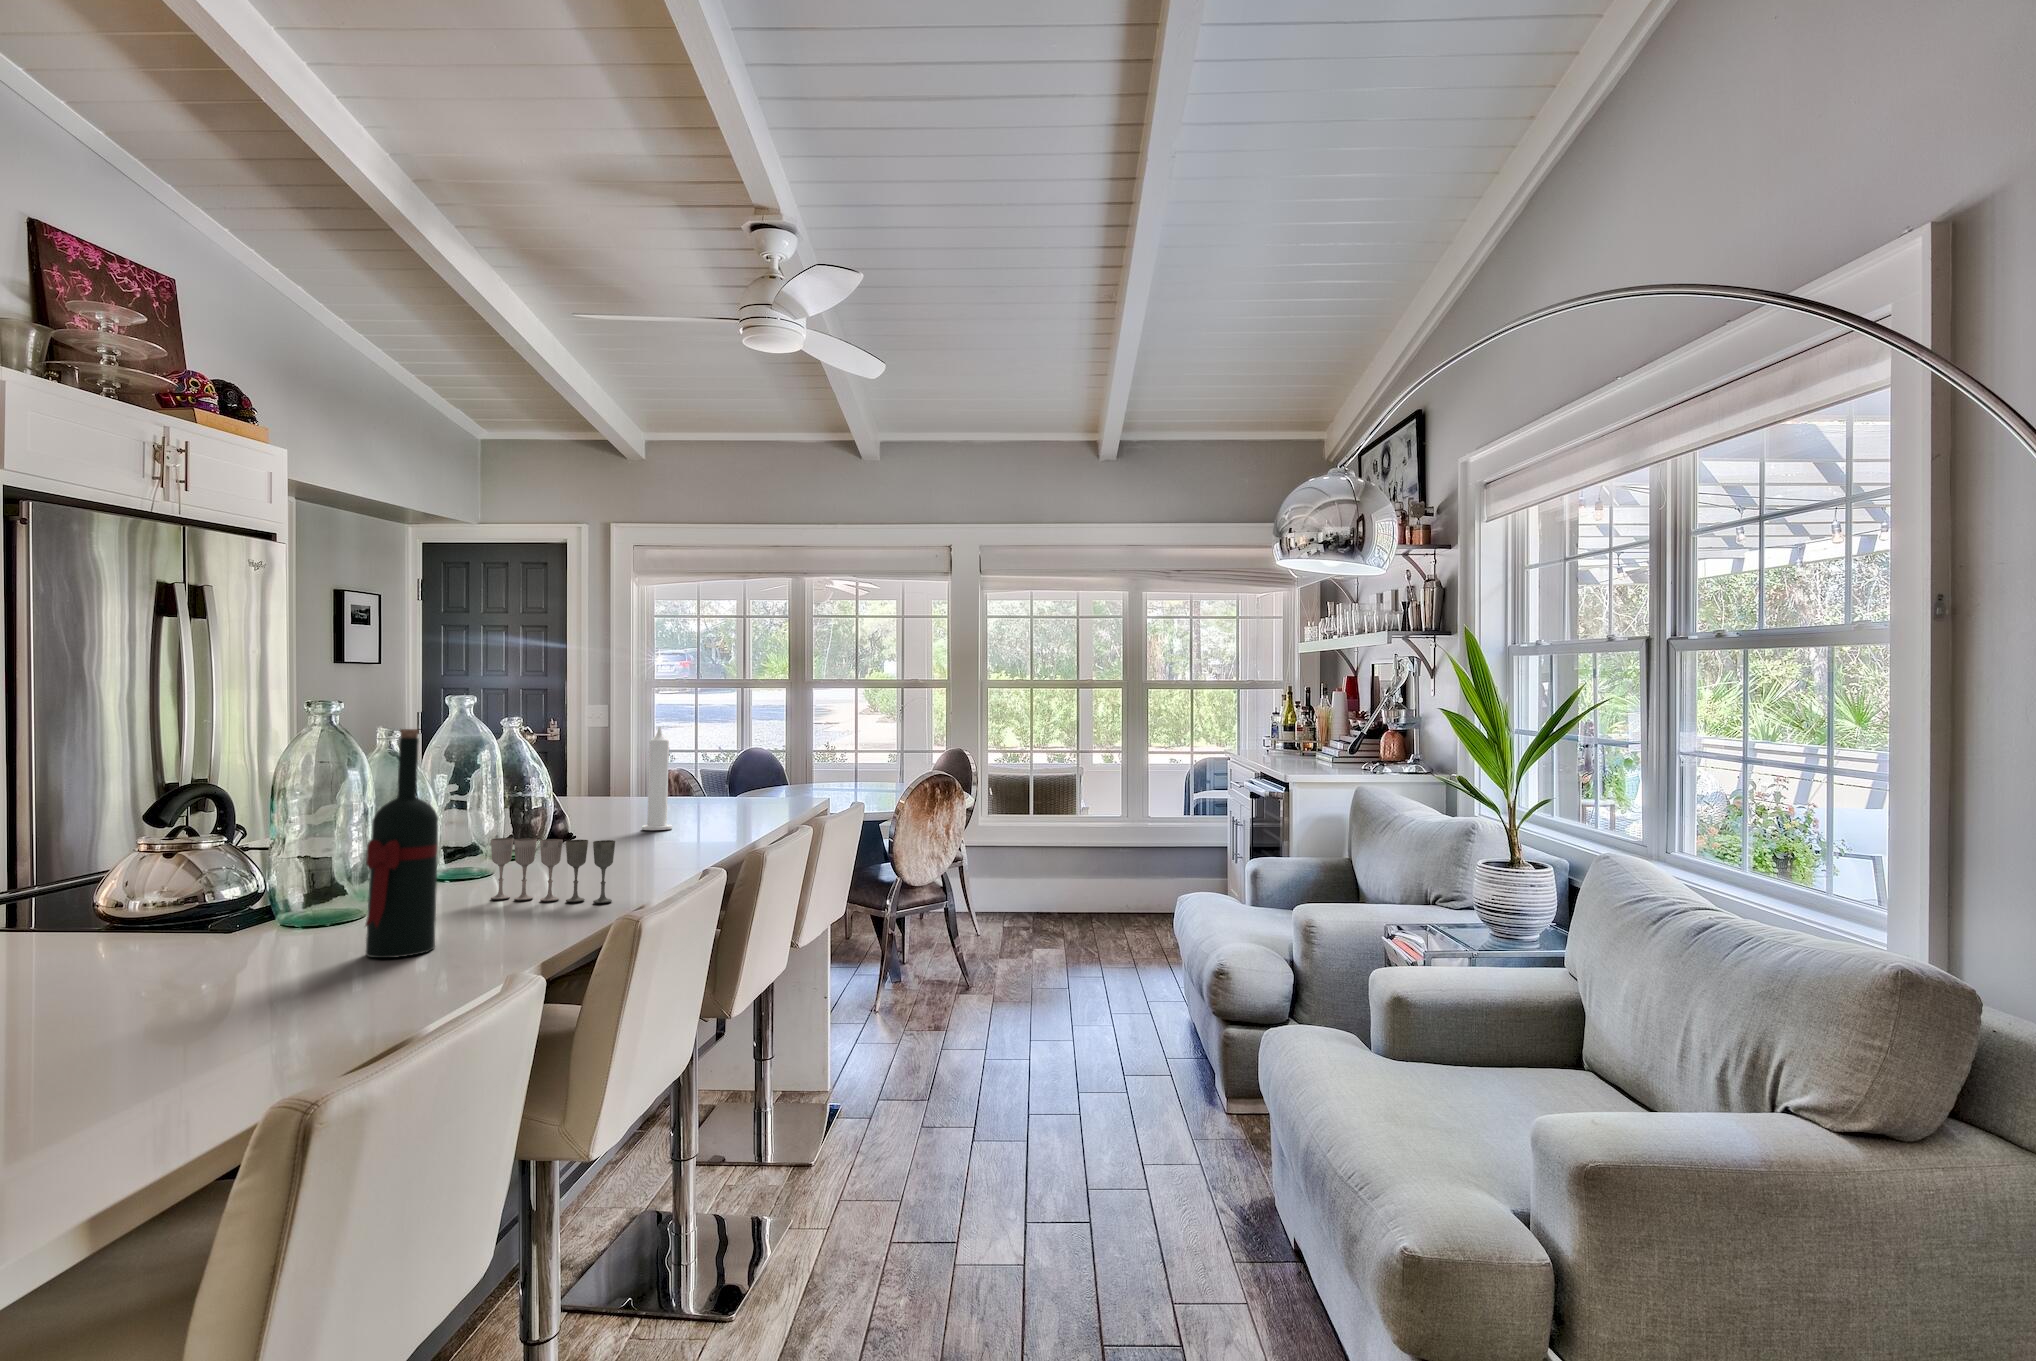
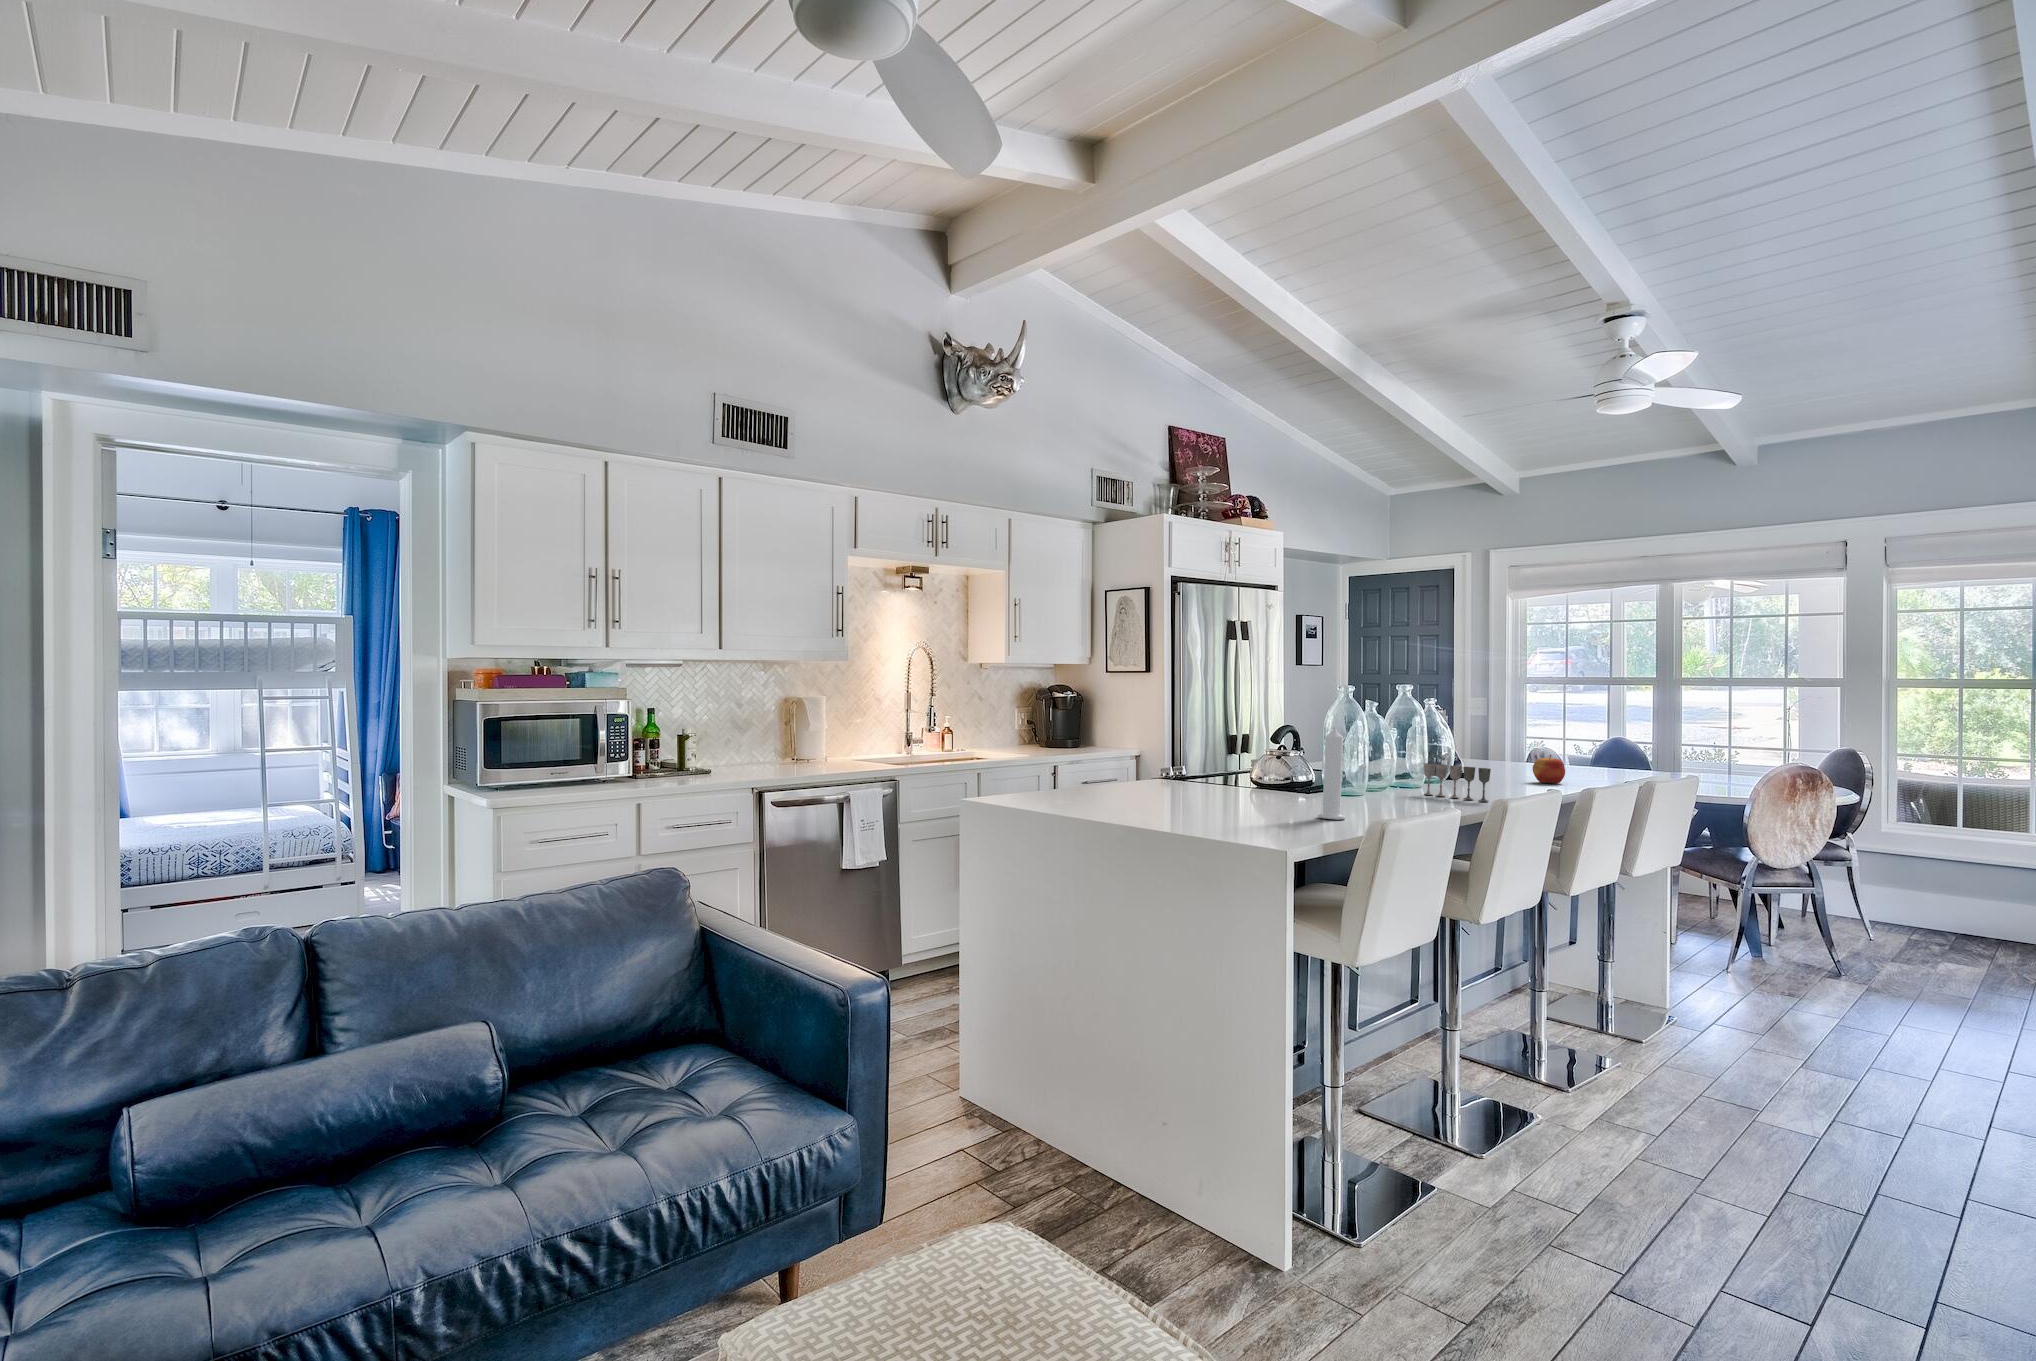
candle: present [642,727,672,830] -> present [1317,724,1345,820]
wine bottle: present [365,729,438,958] -> none [1375,702,1405,806]
apple: none [677,793,722,836] -> present [1533,755,1565,783]

